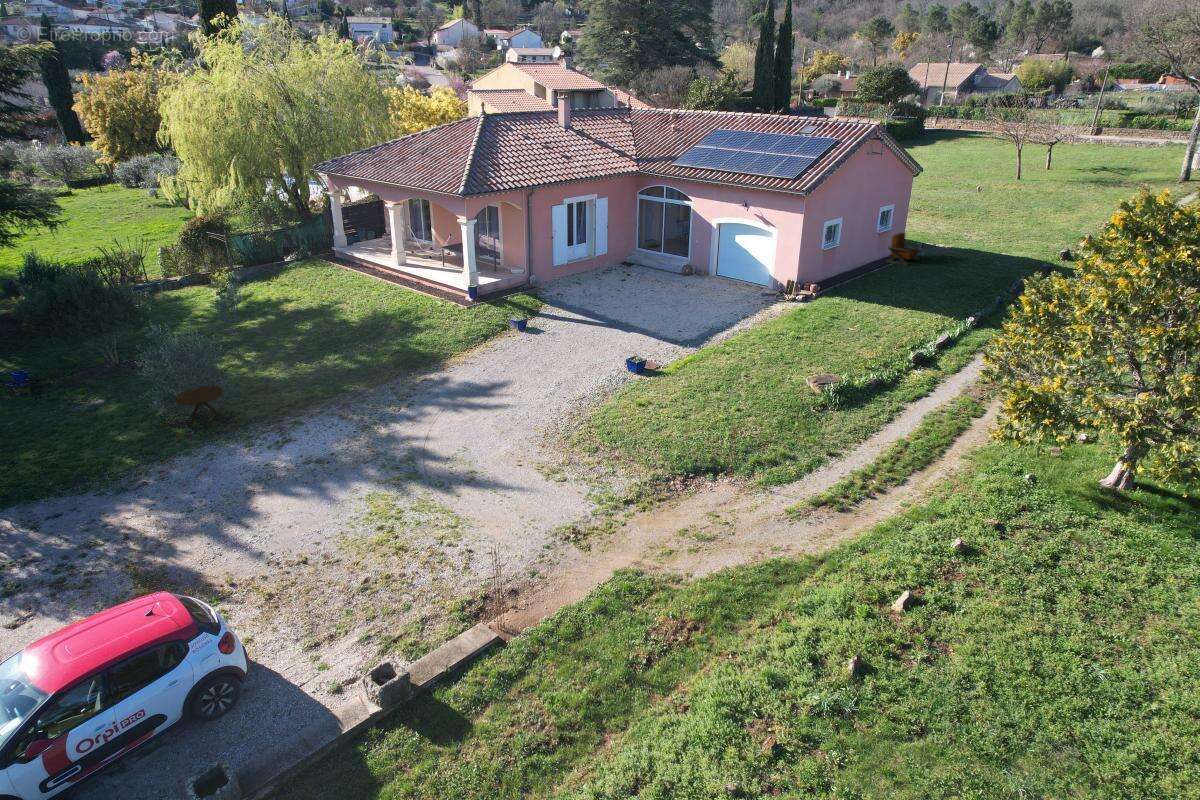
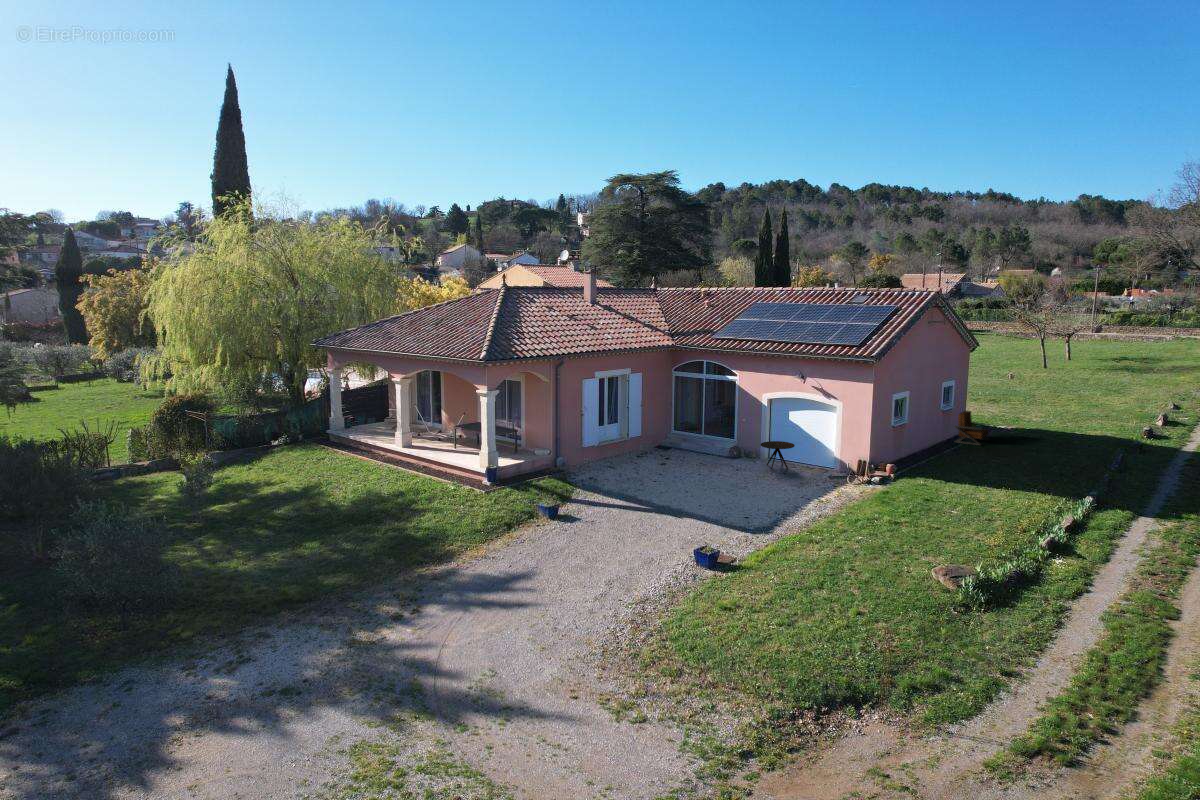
round table: present [174,386,223,426] -> present [761,441,795,469]

